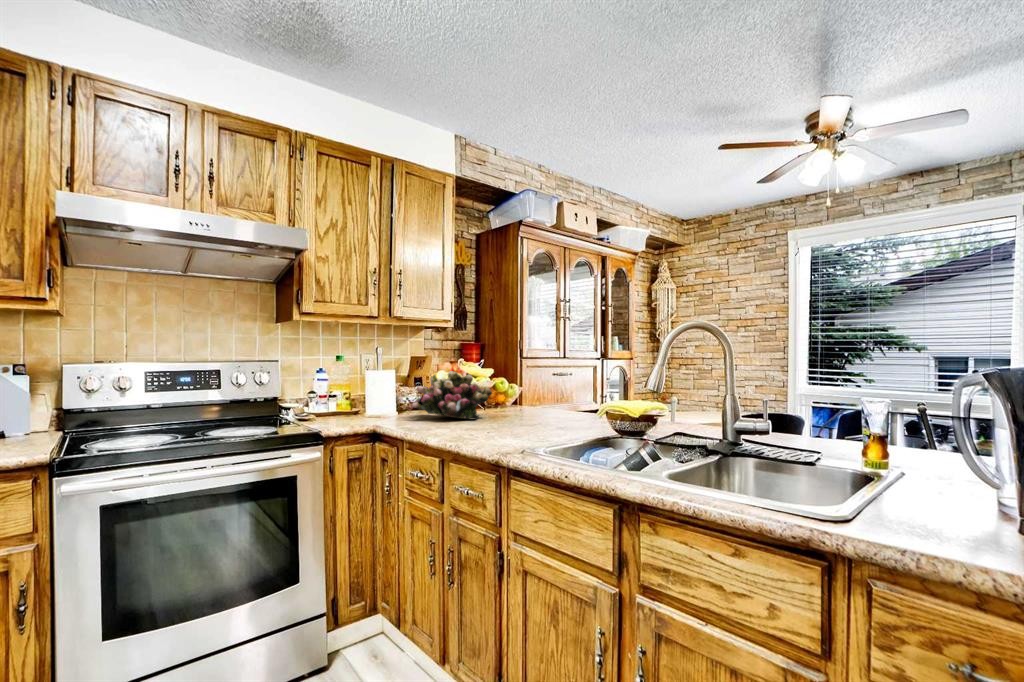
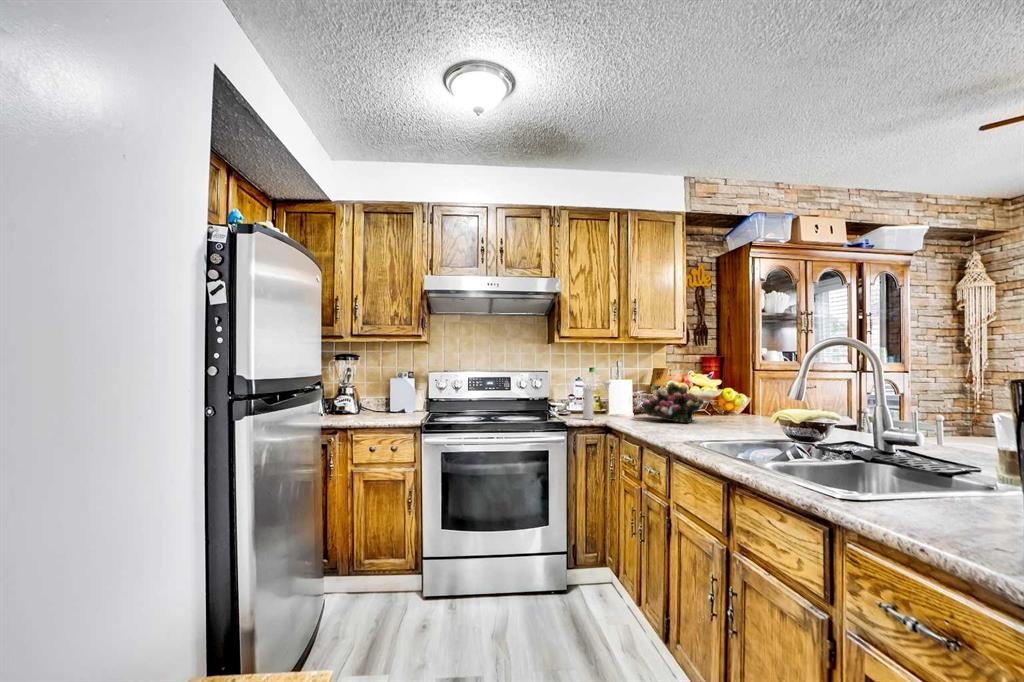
pepper mill: none [344,371,381,425] -> present [583,380,611,420]

